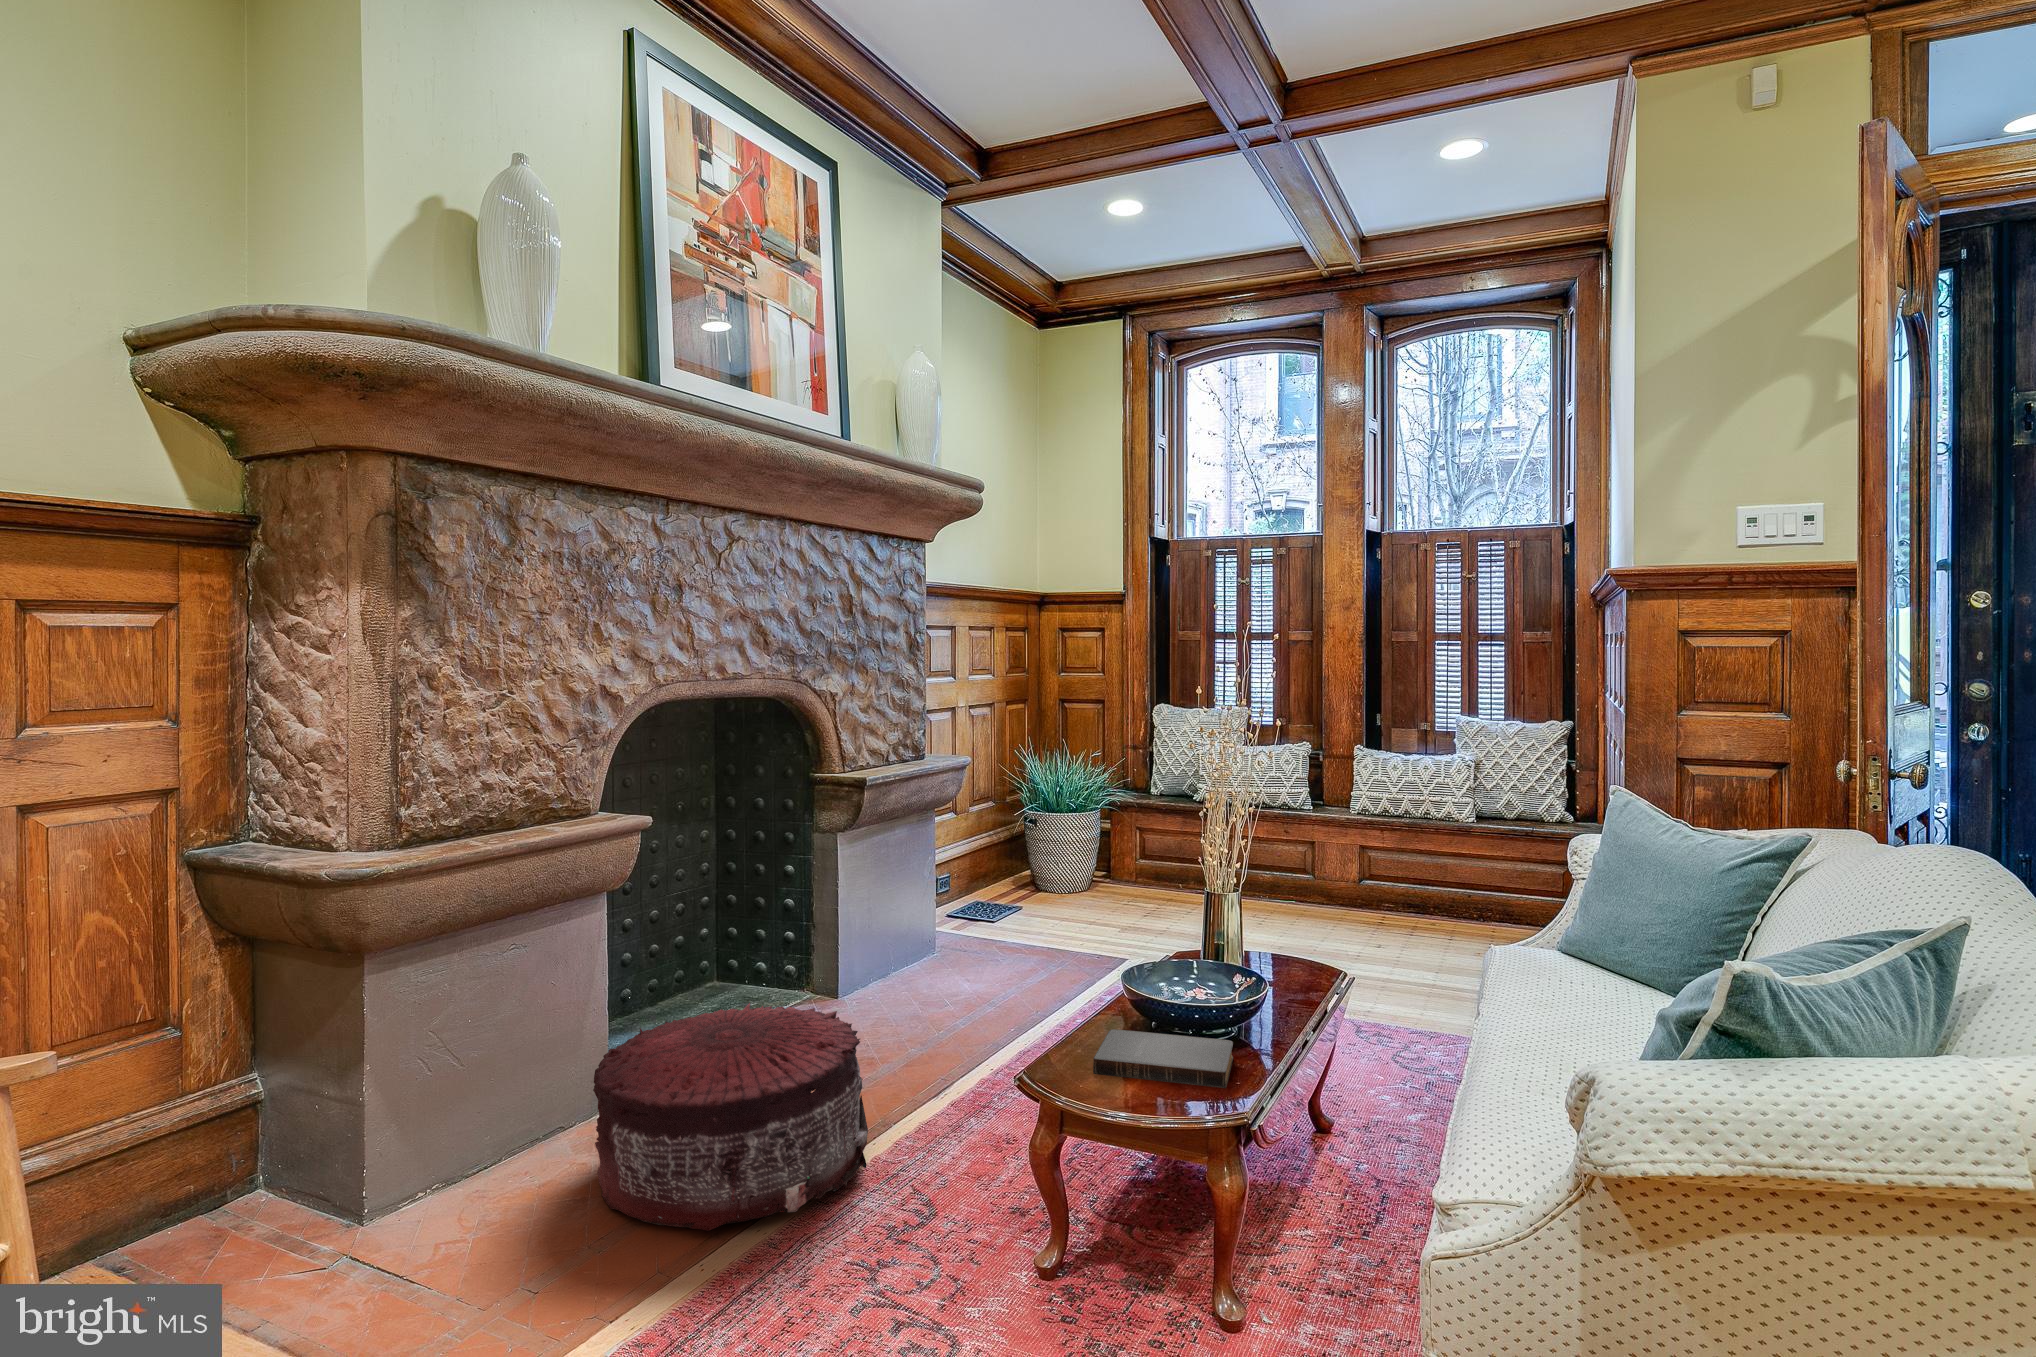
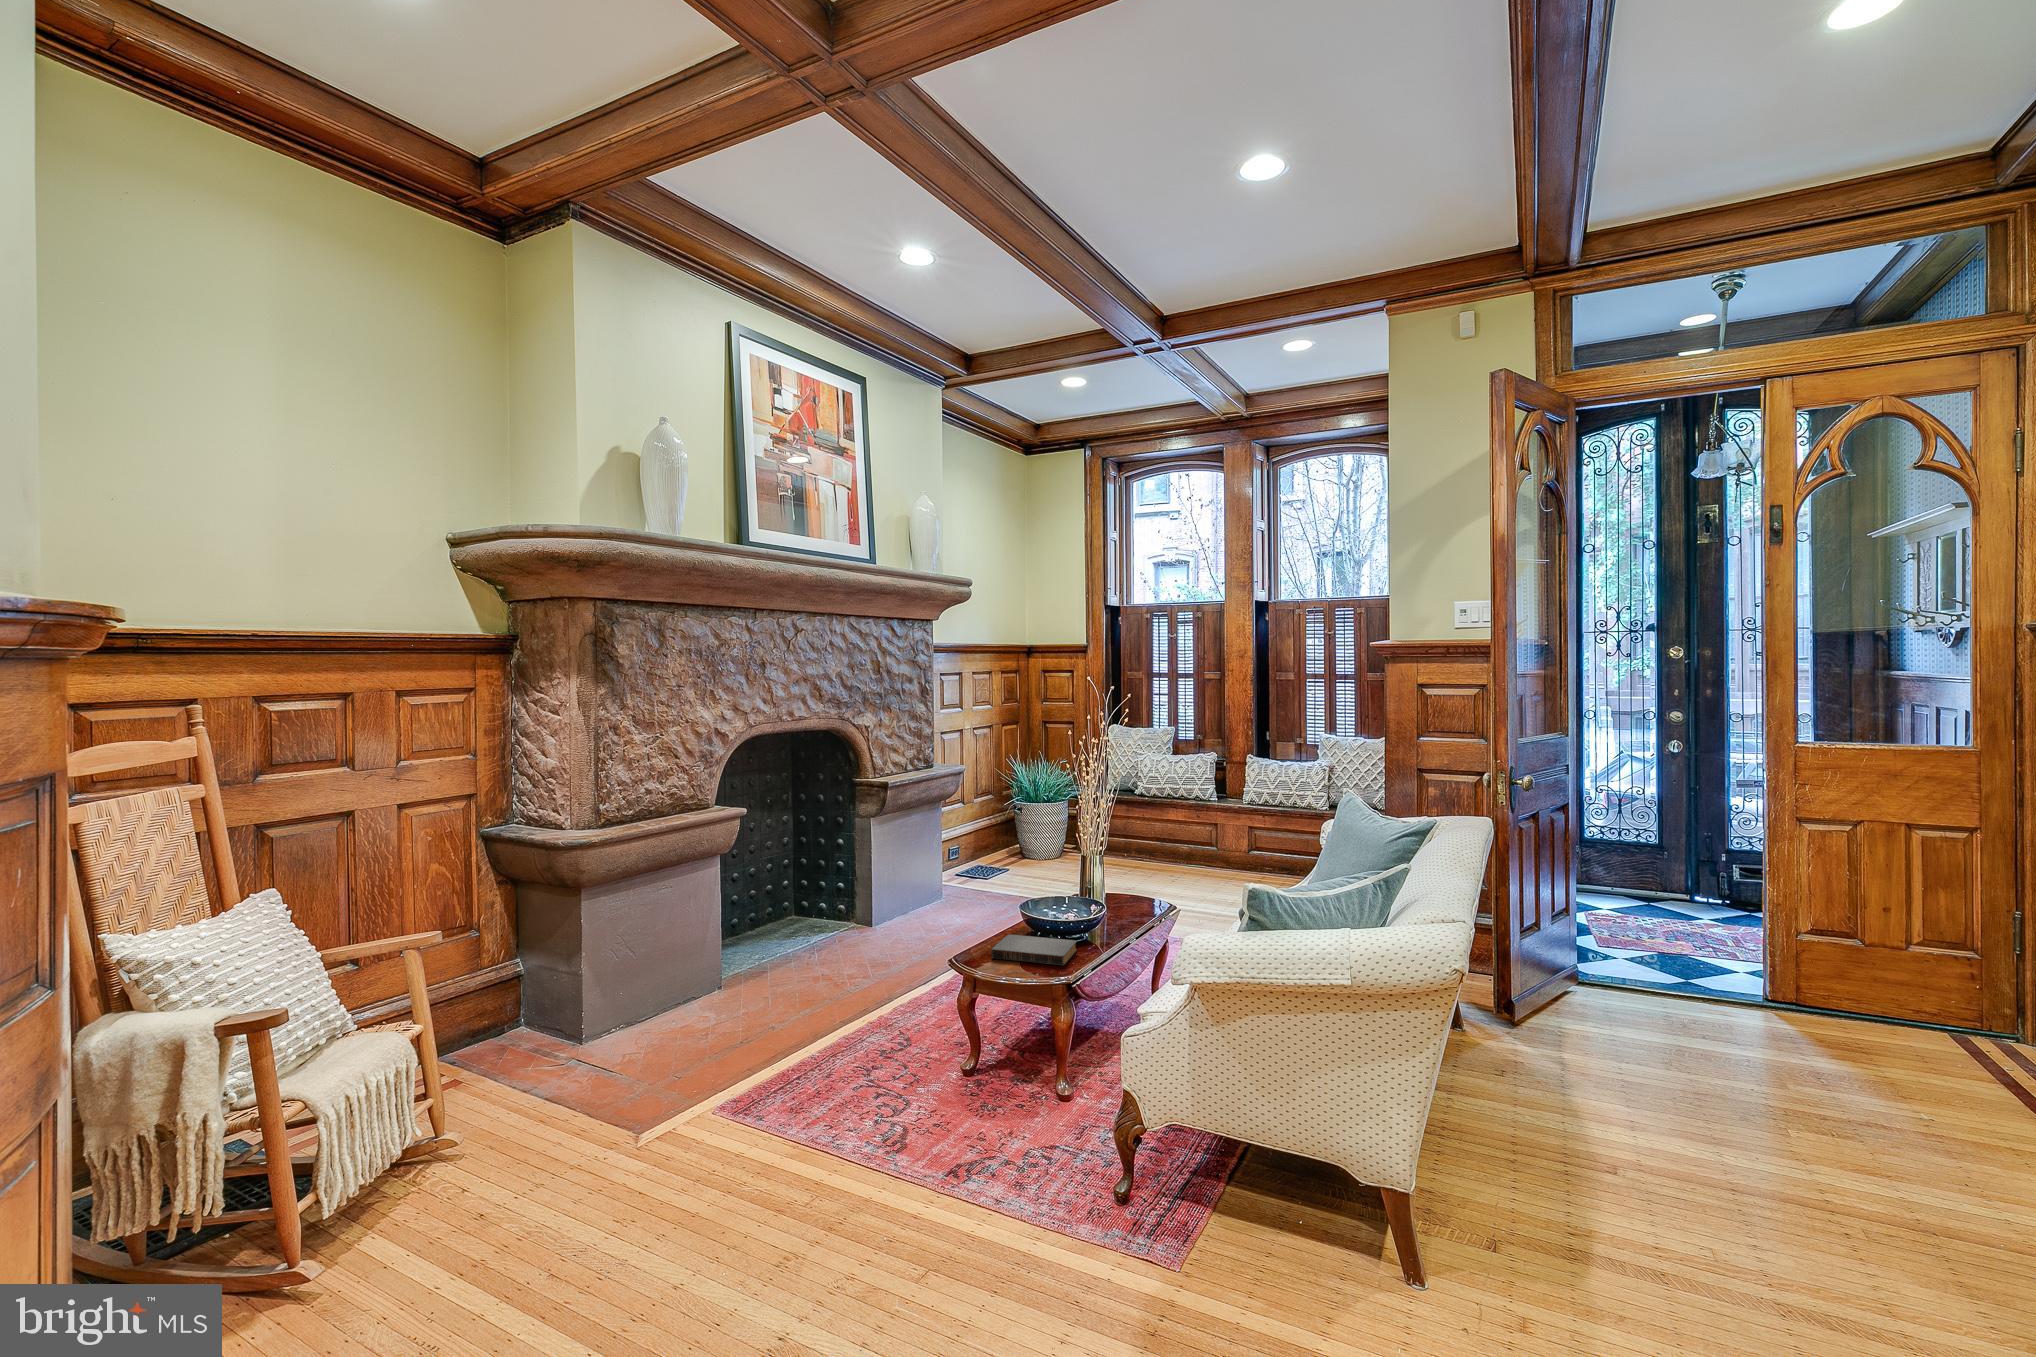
pouf: present [593,1003,868,1231] -> none [711,923,873,1050]

